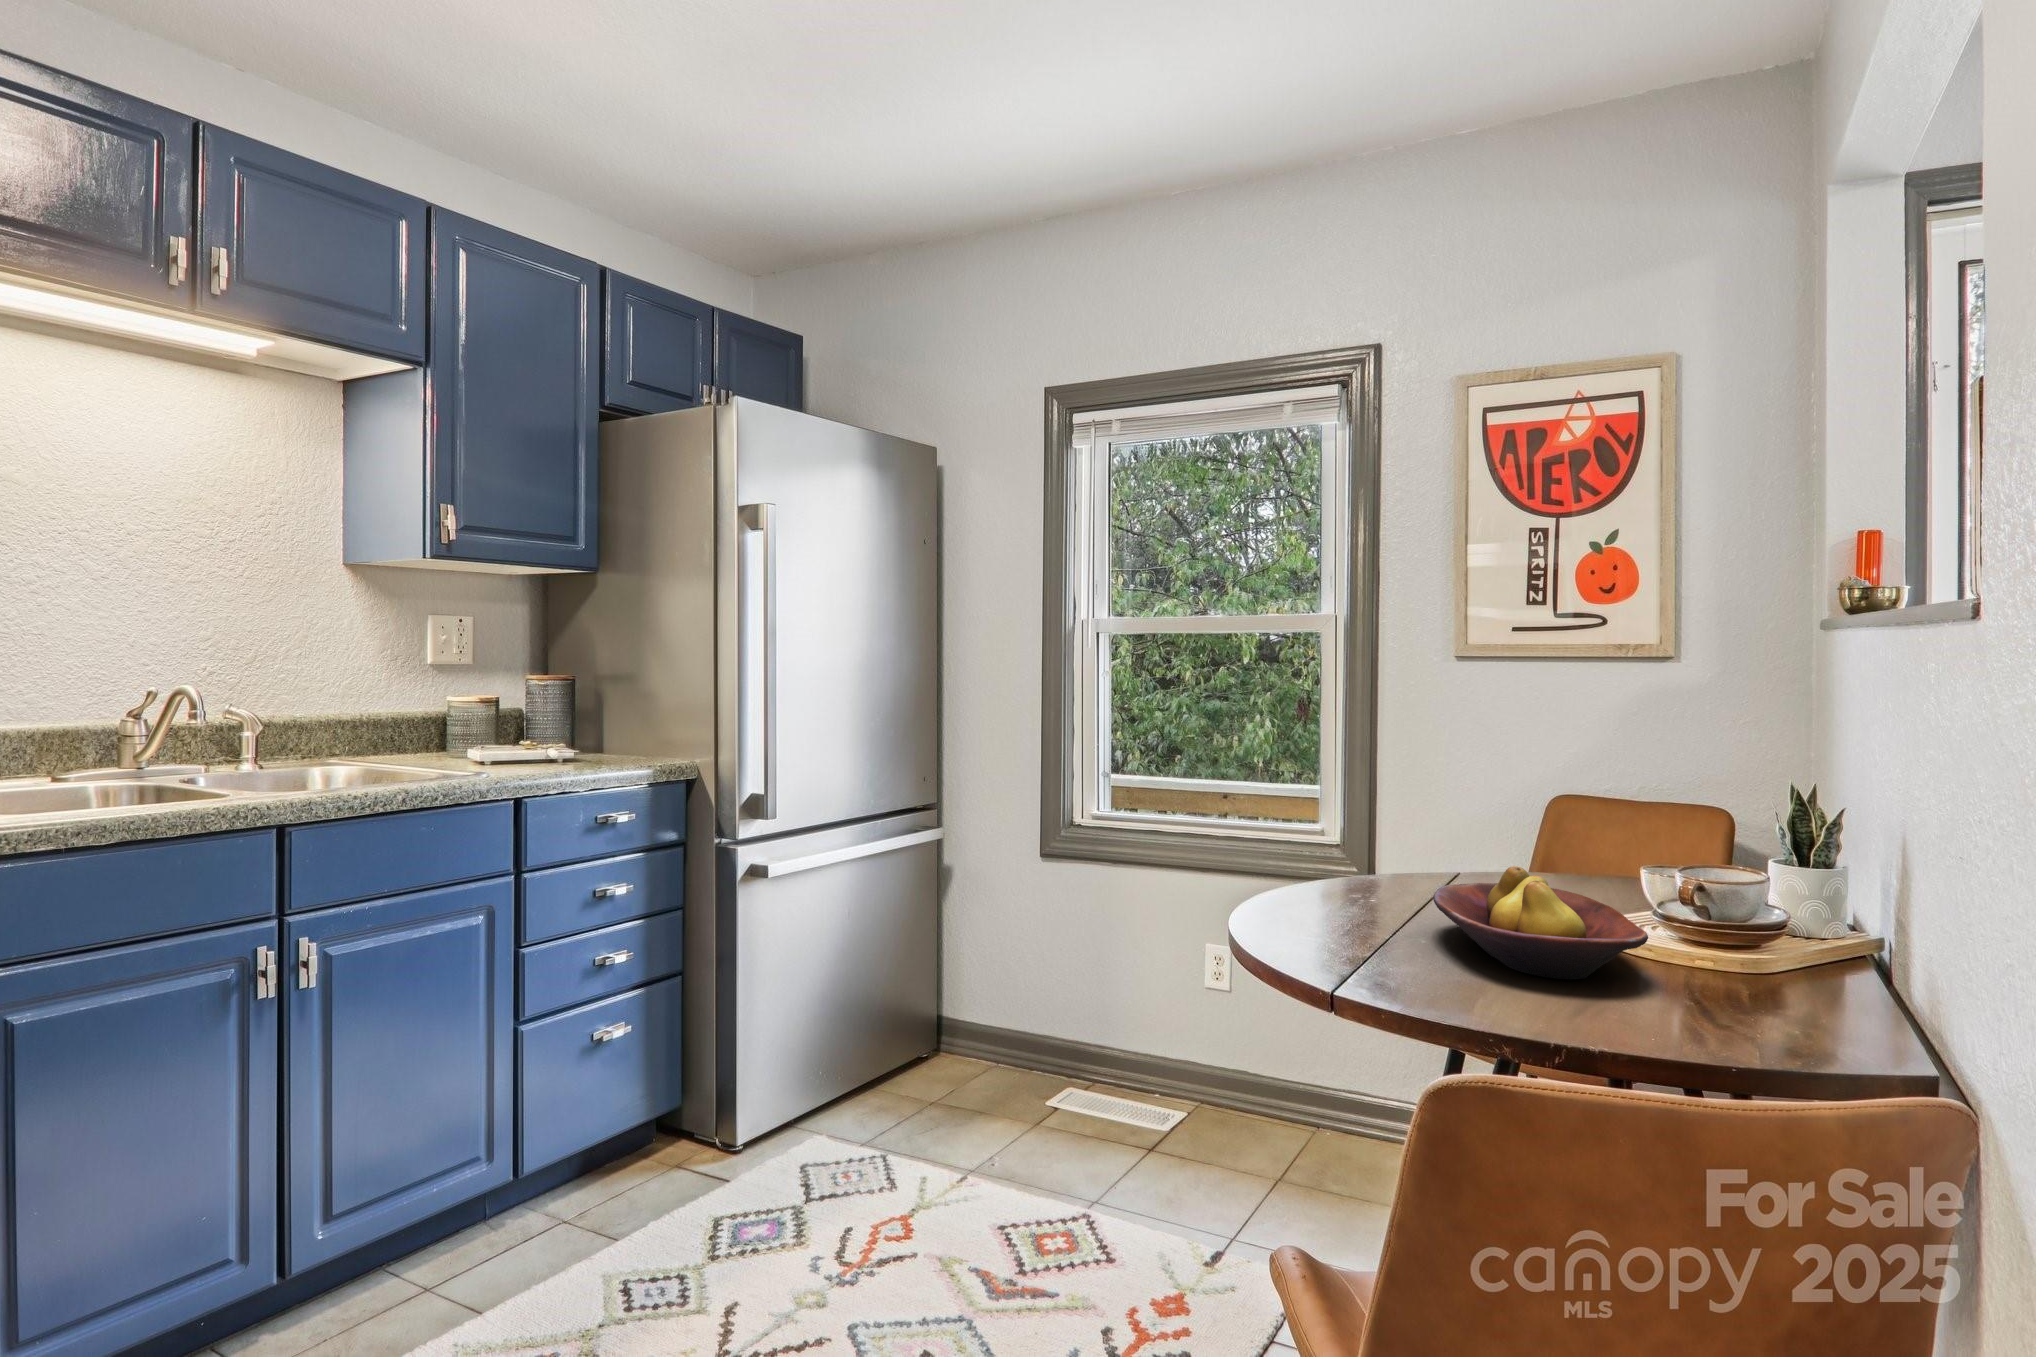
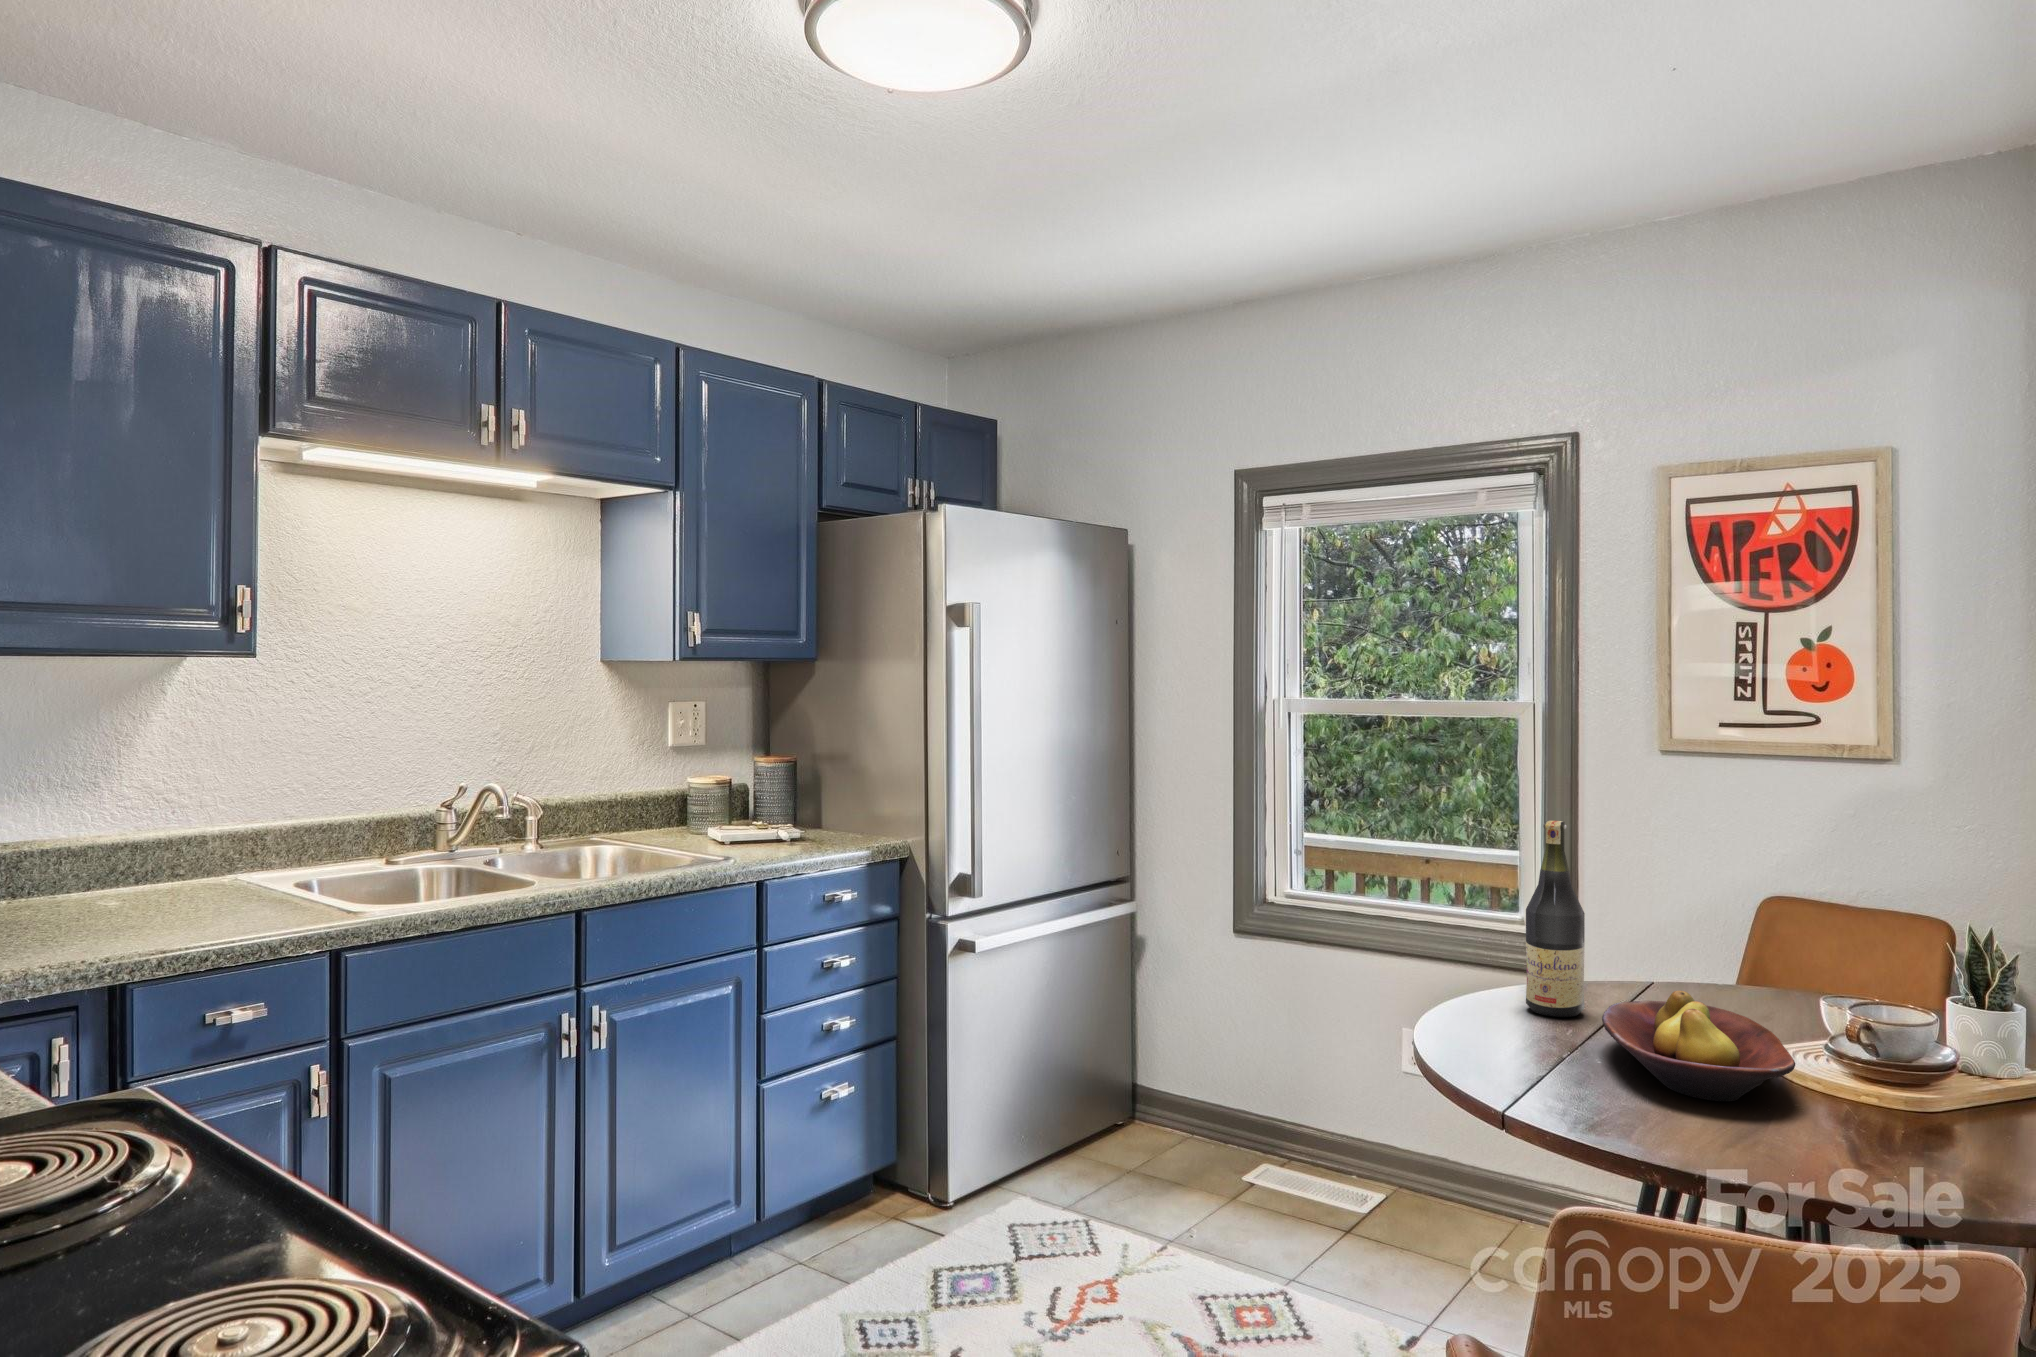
wine bottle: none [1345,699,1406,907] -> present [1526,821,1585,1017]

